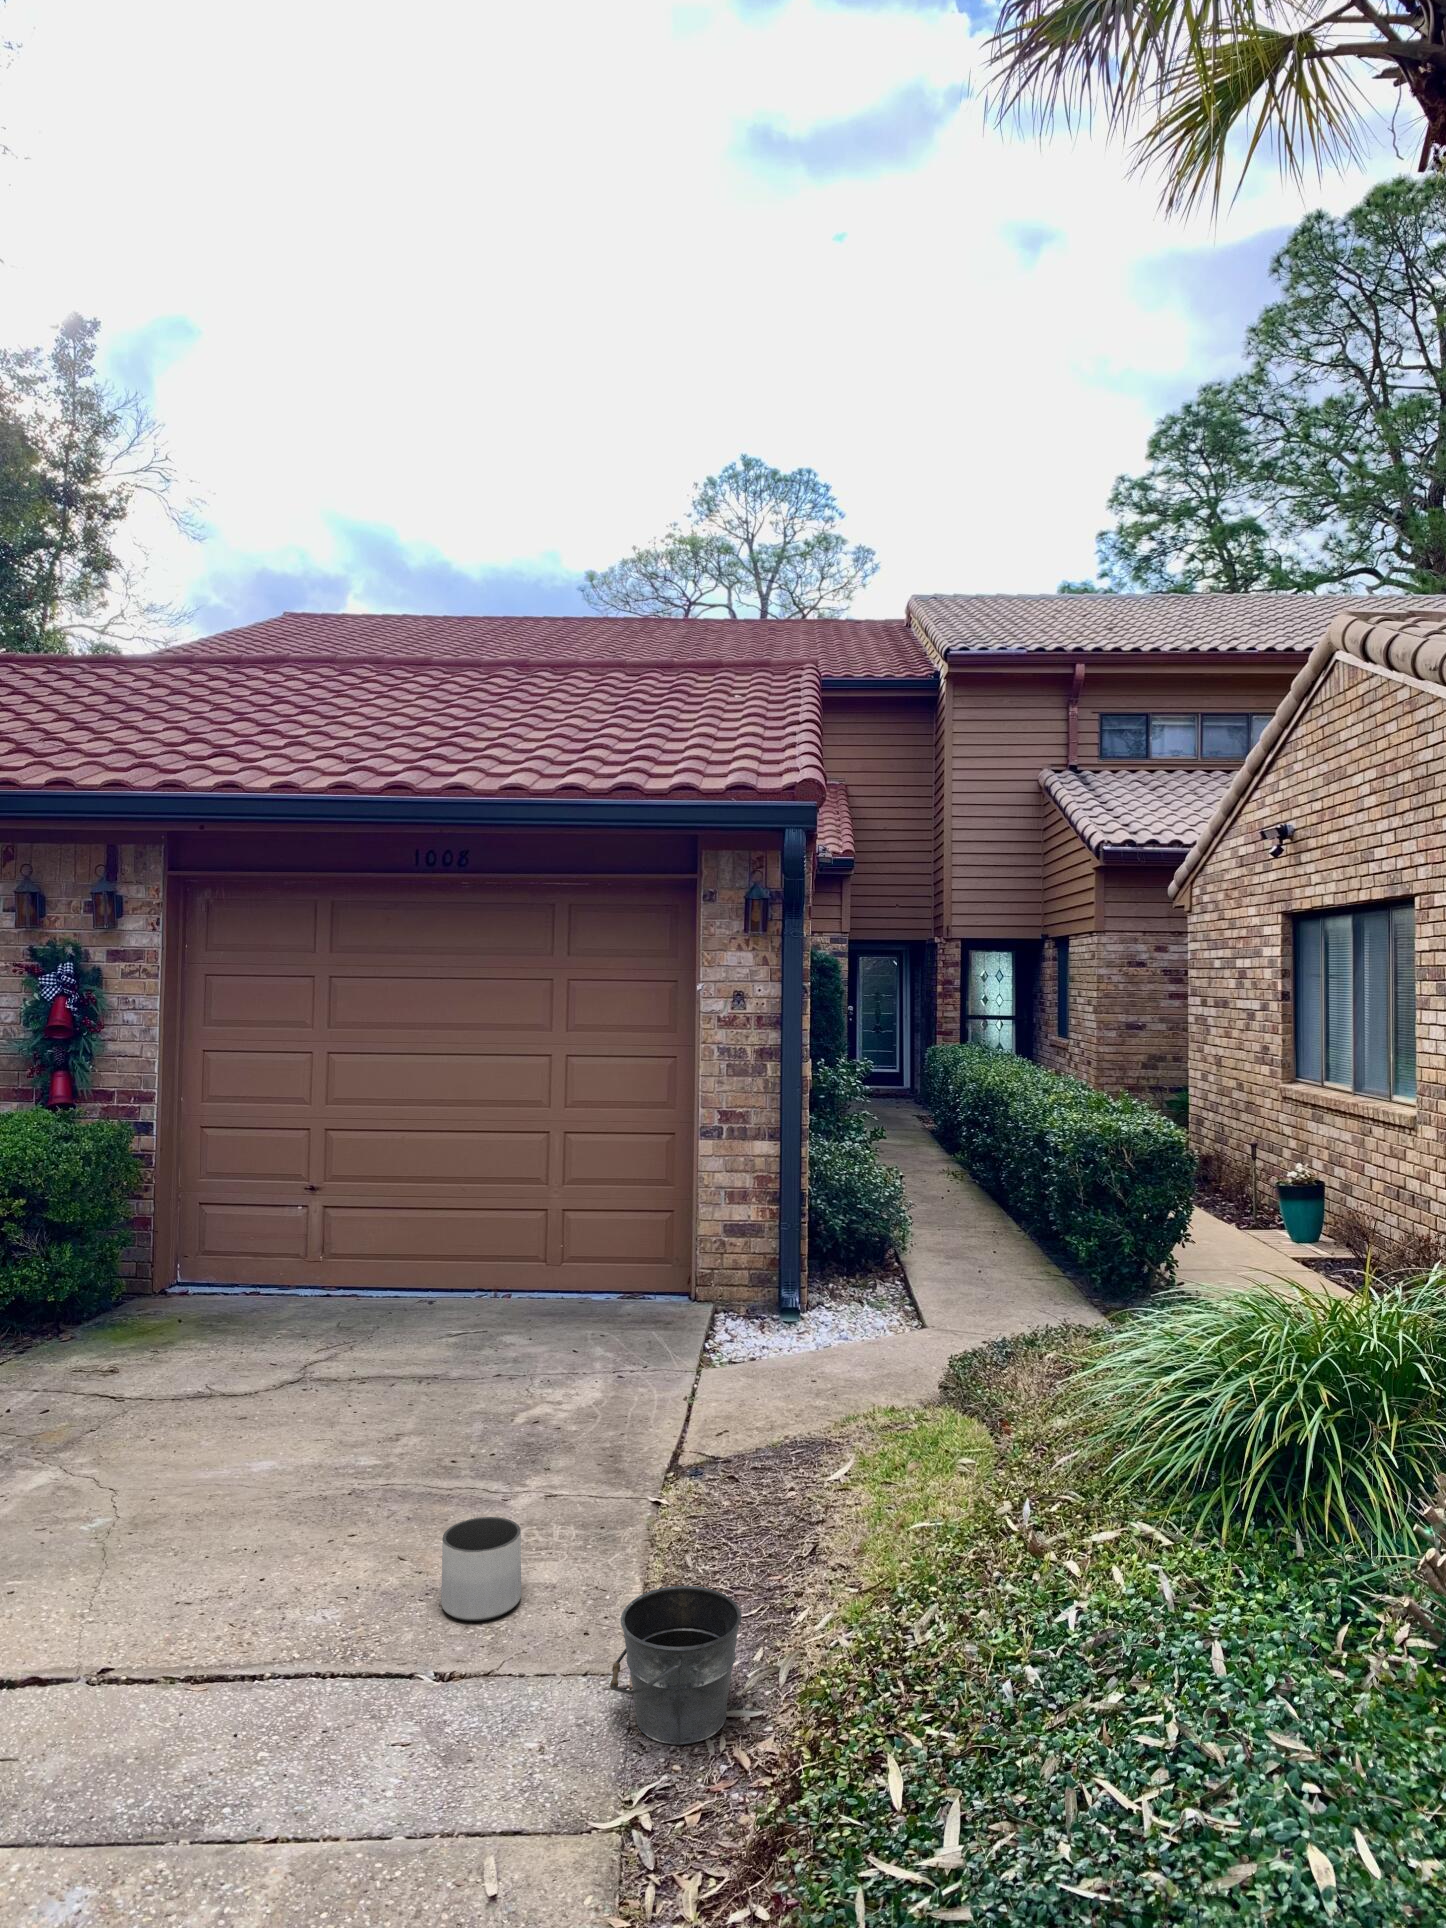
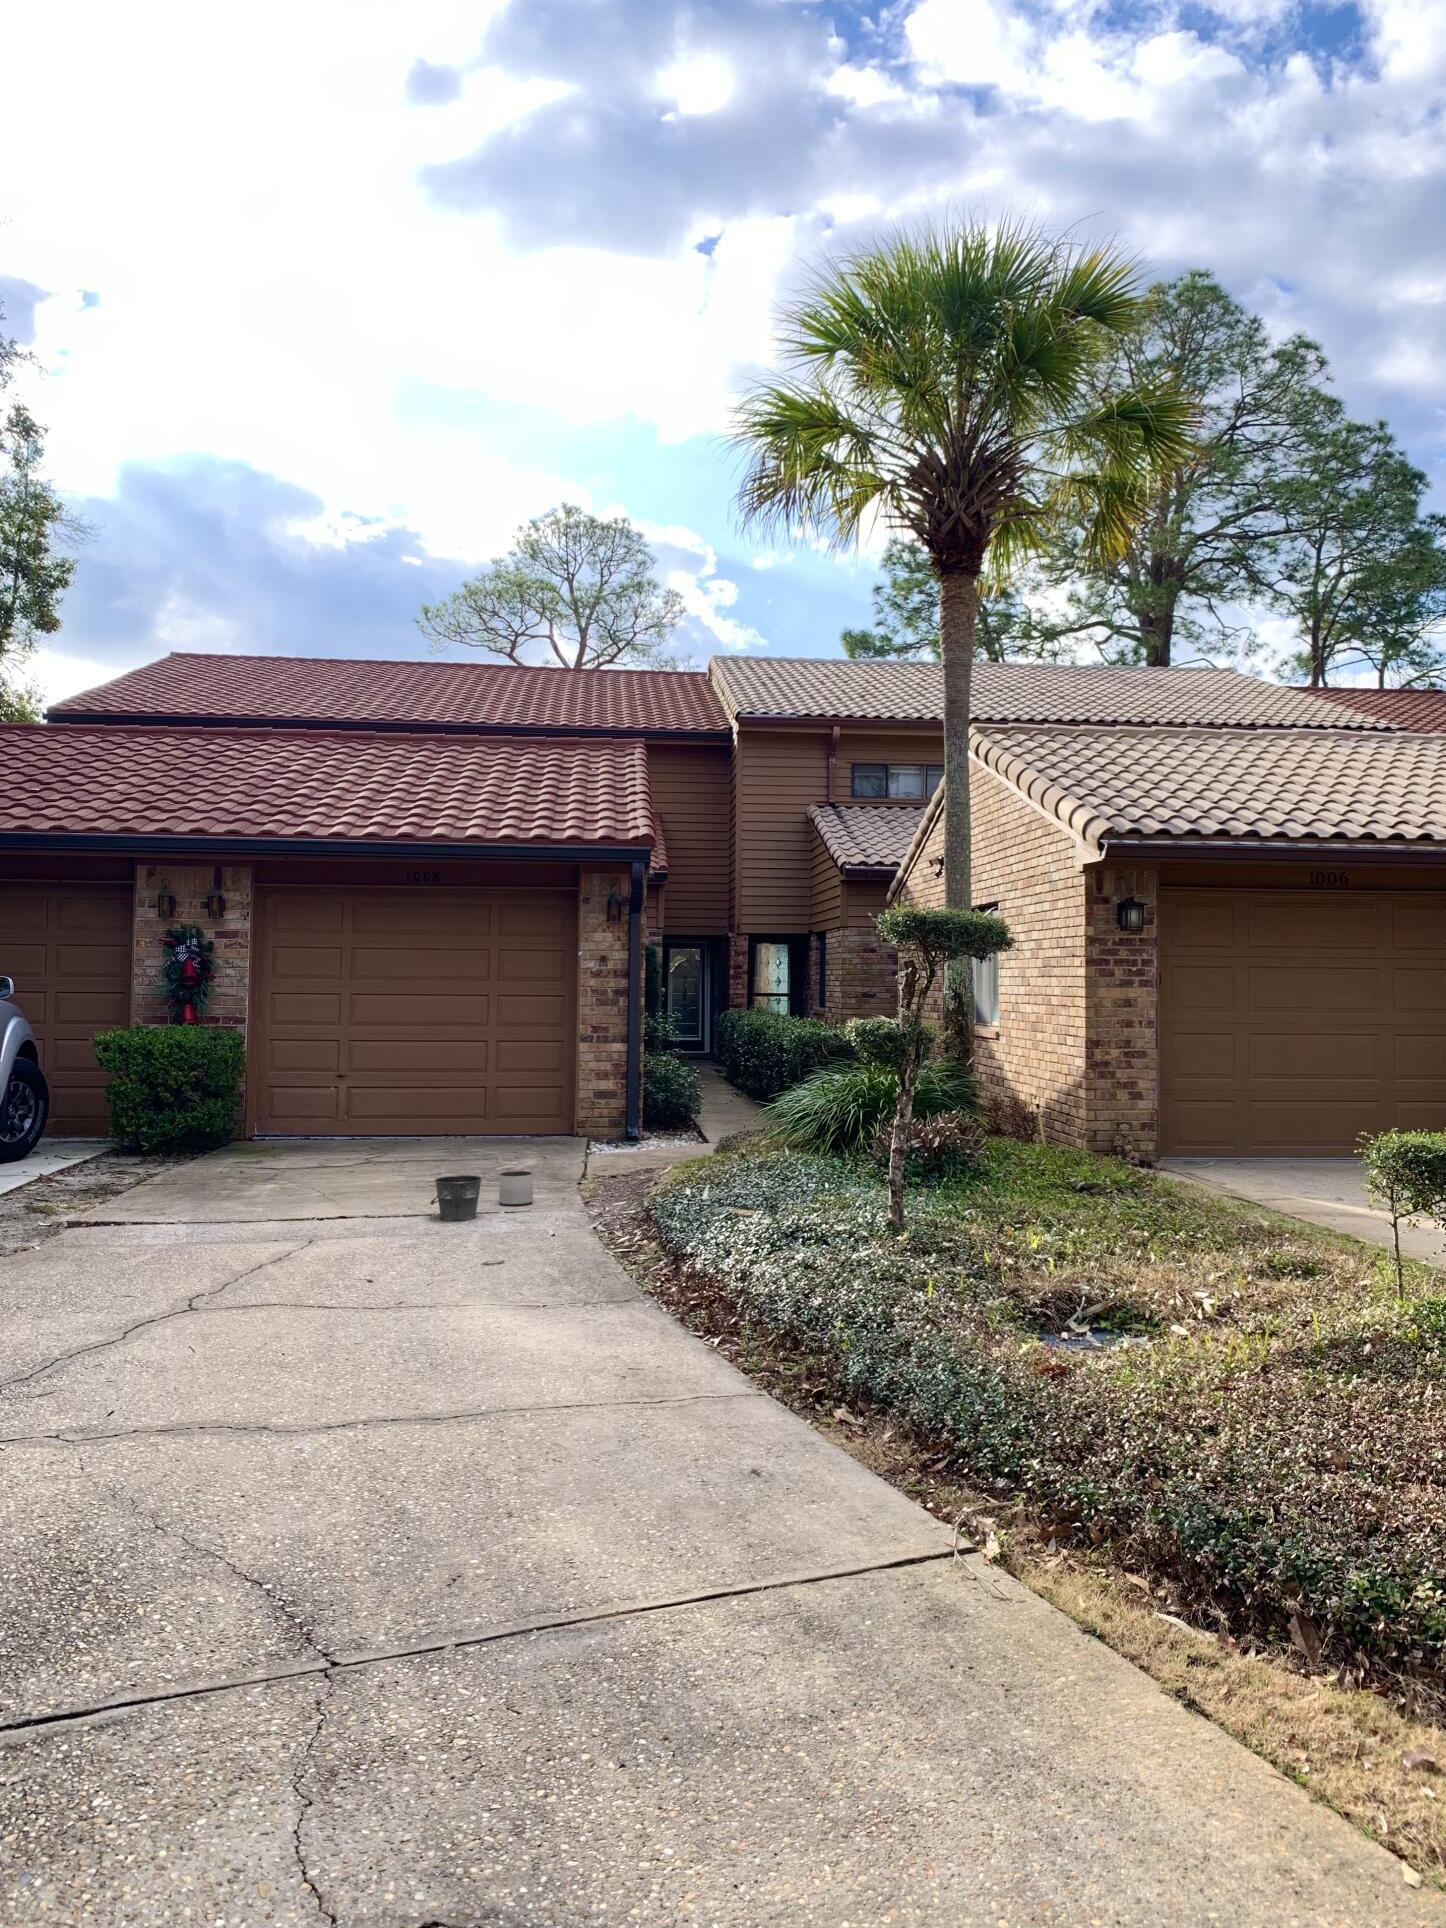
bucket: present [610,1586,742,1745] -> present [431,1175,482,1221]

